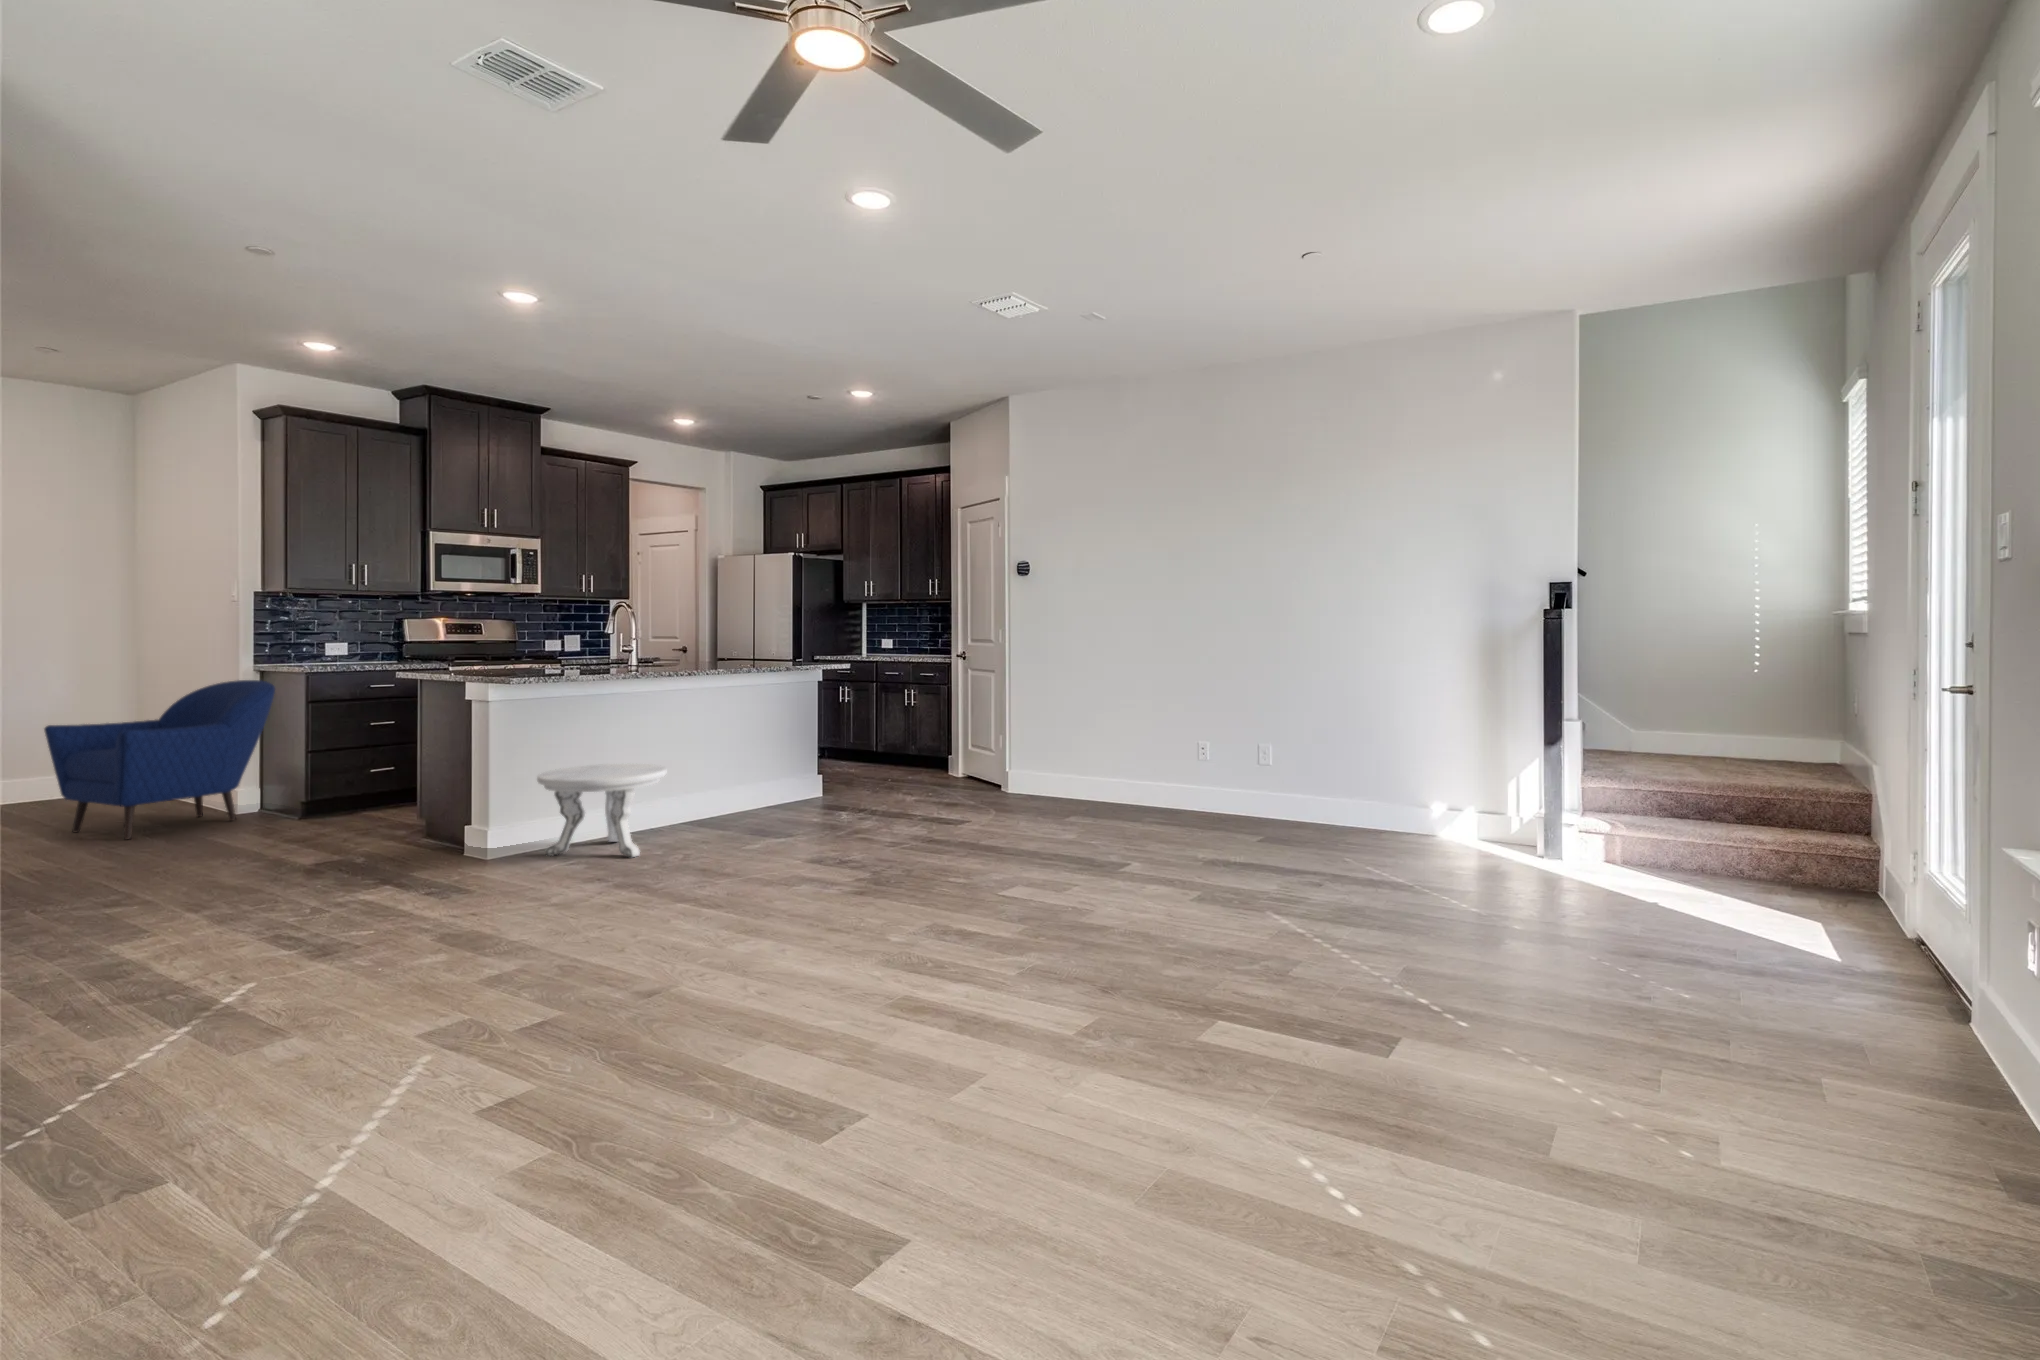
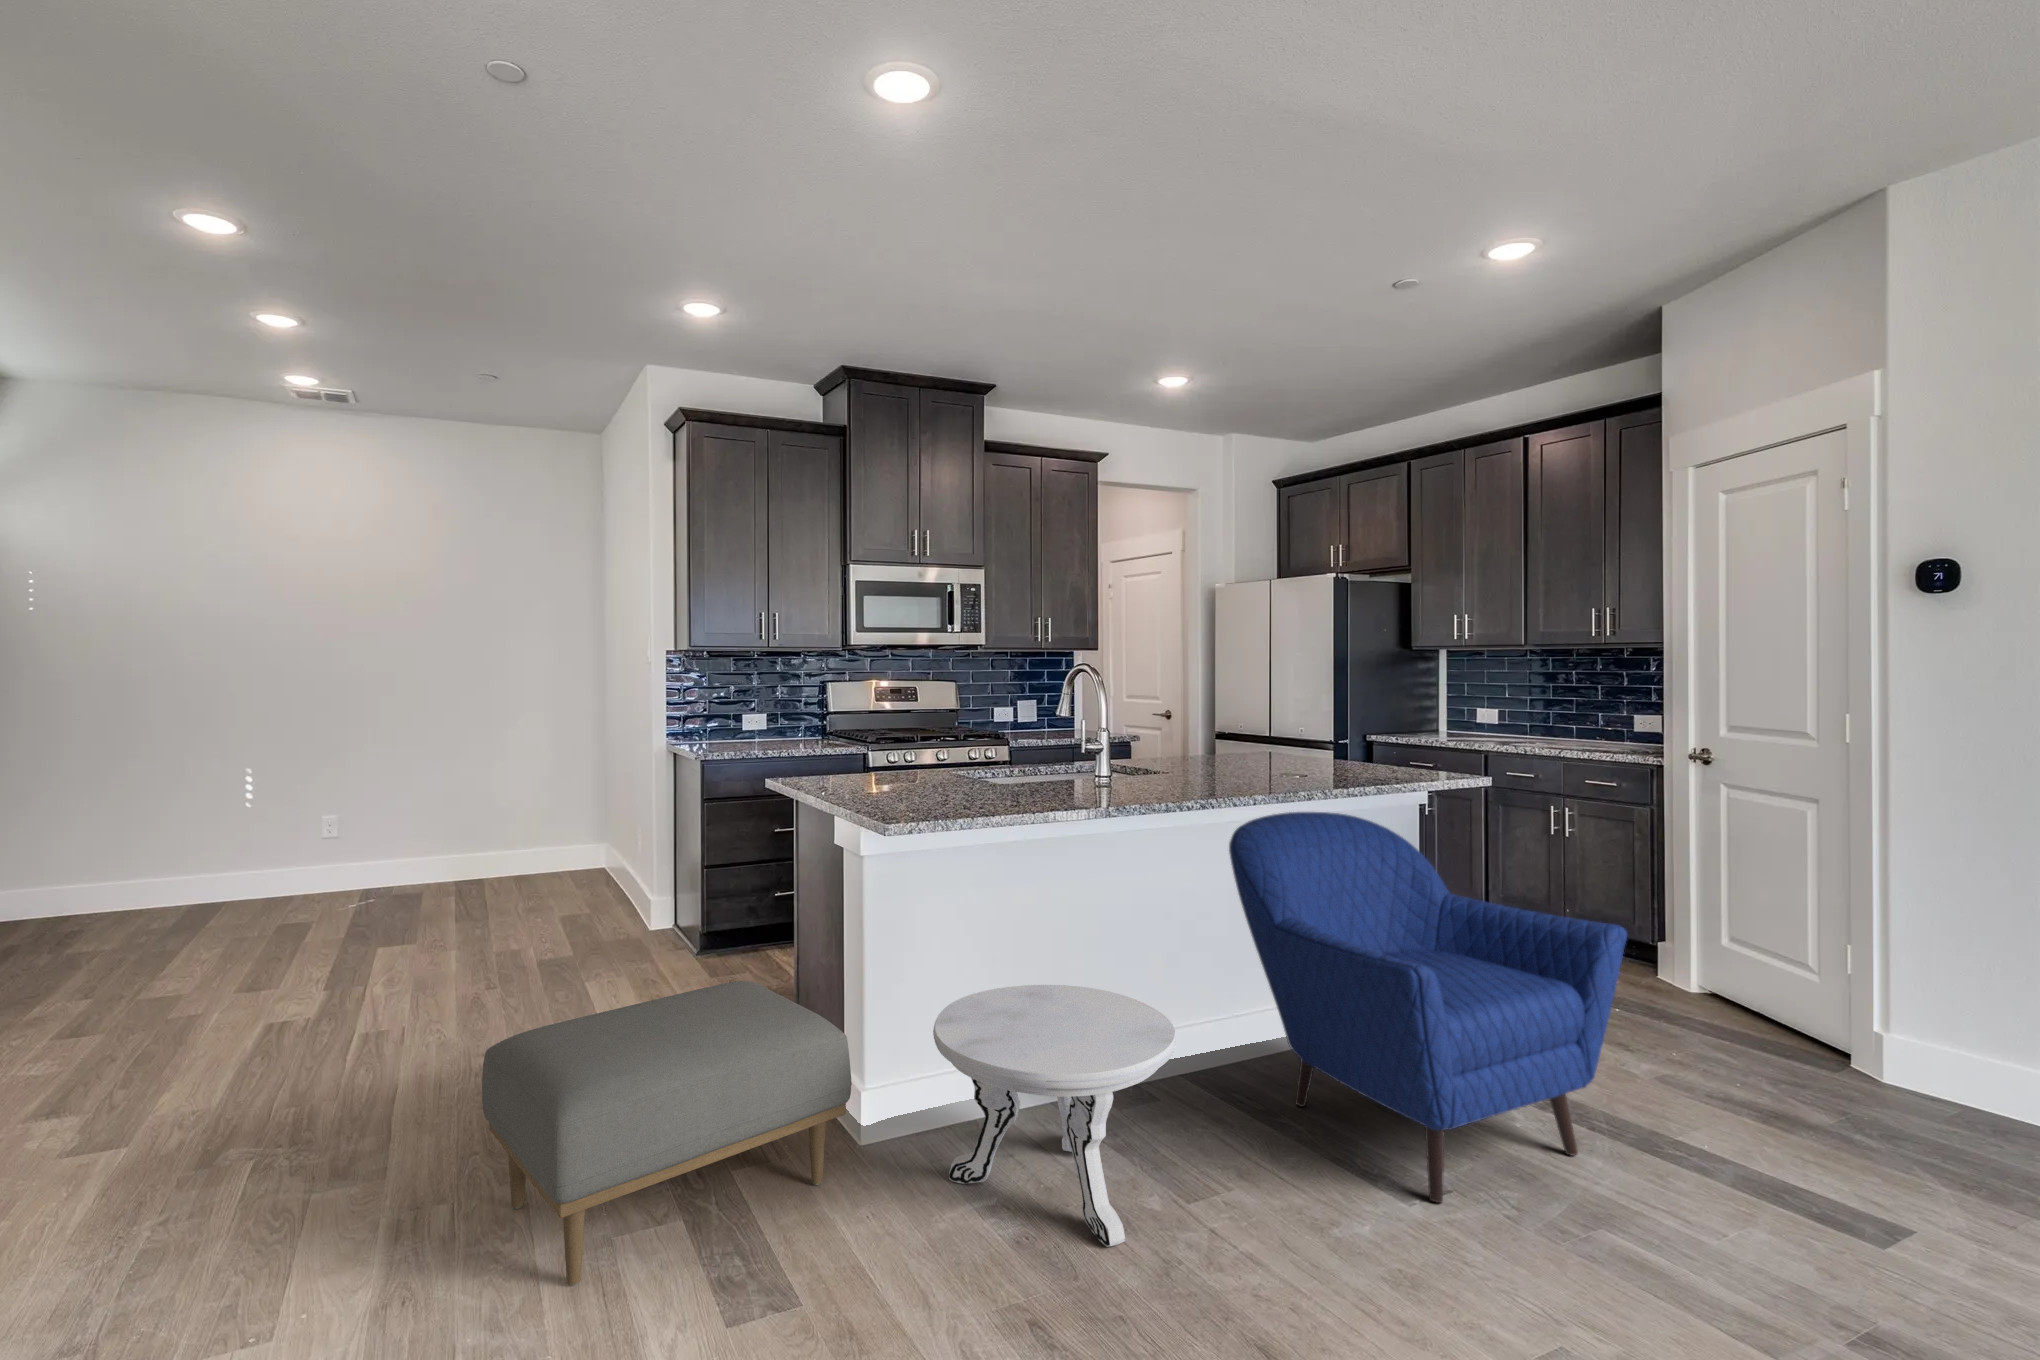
armchair: present [44,680,275,839] -> present [1229,812,1627,1203]
ottoman: none [250,777,489,898] -> present [482,981,852,1286]

